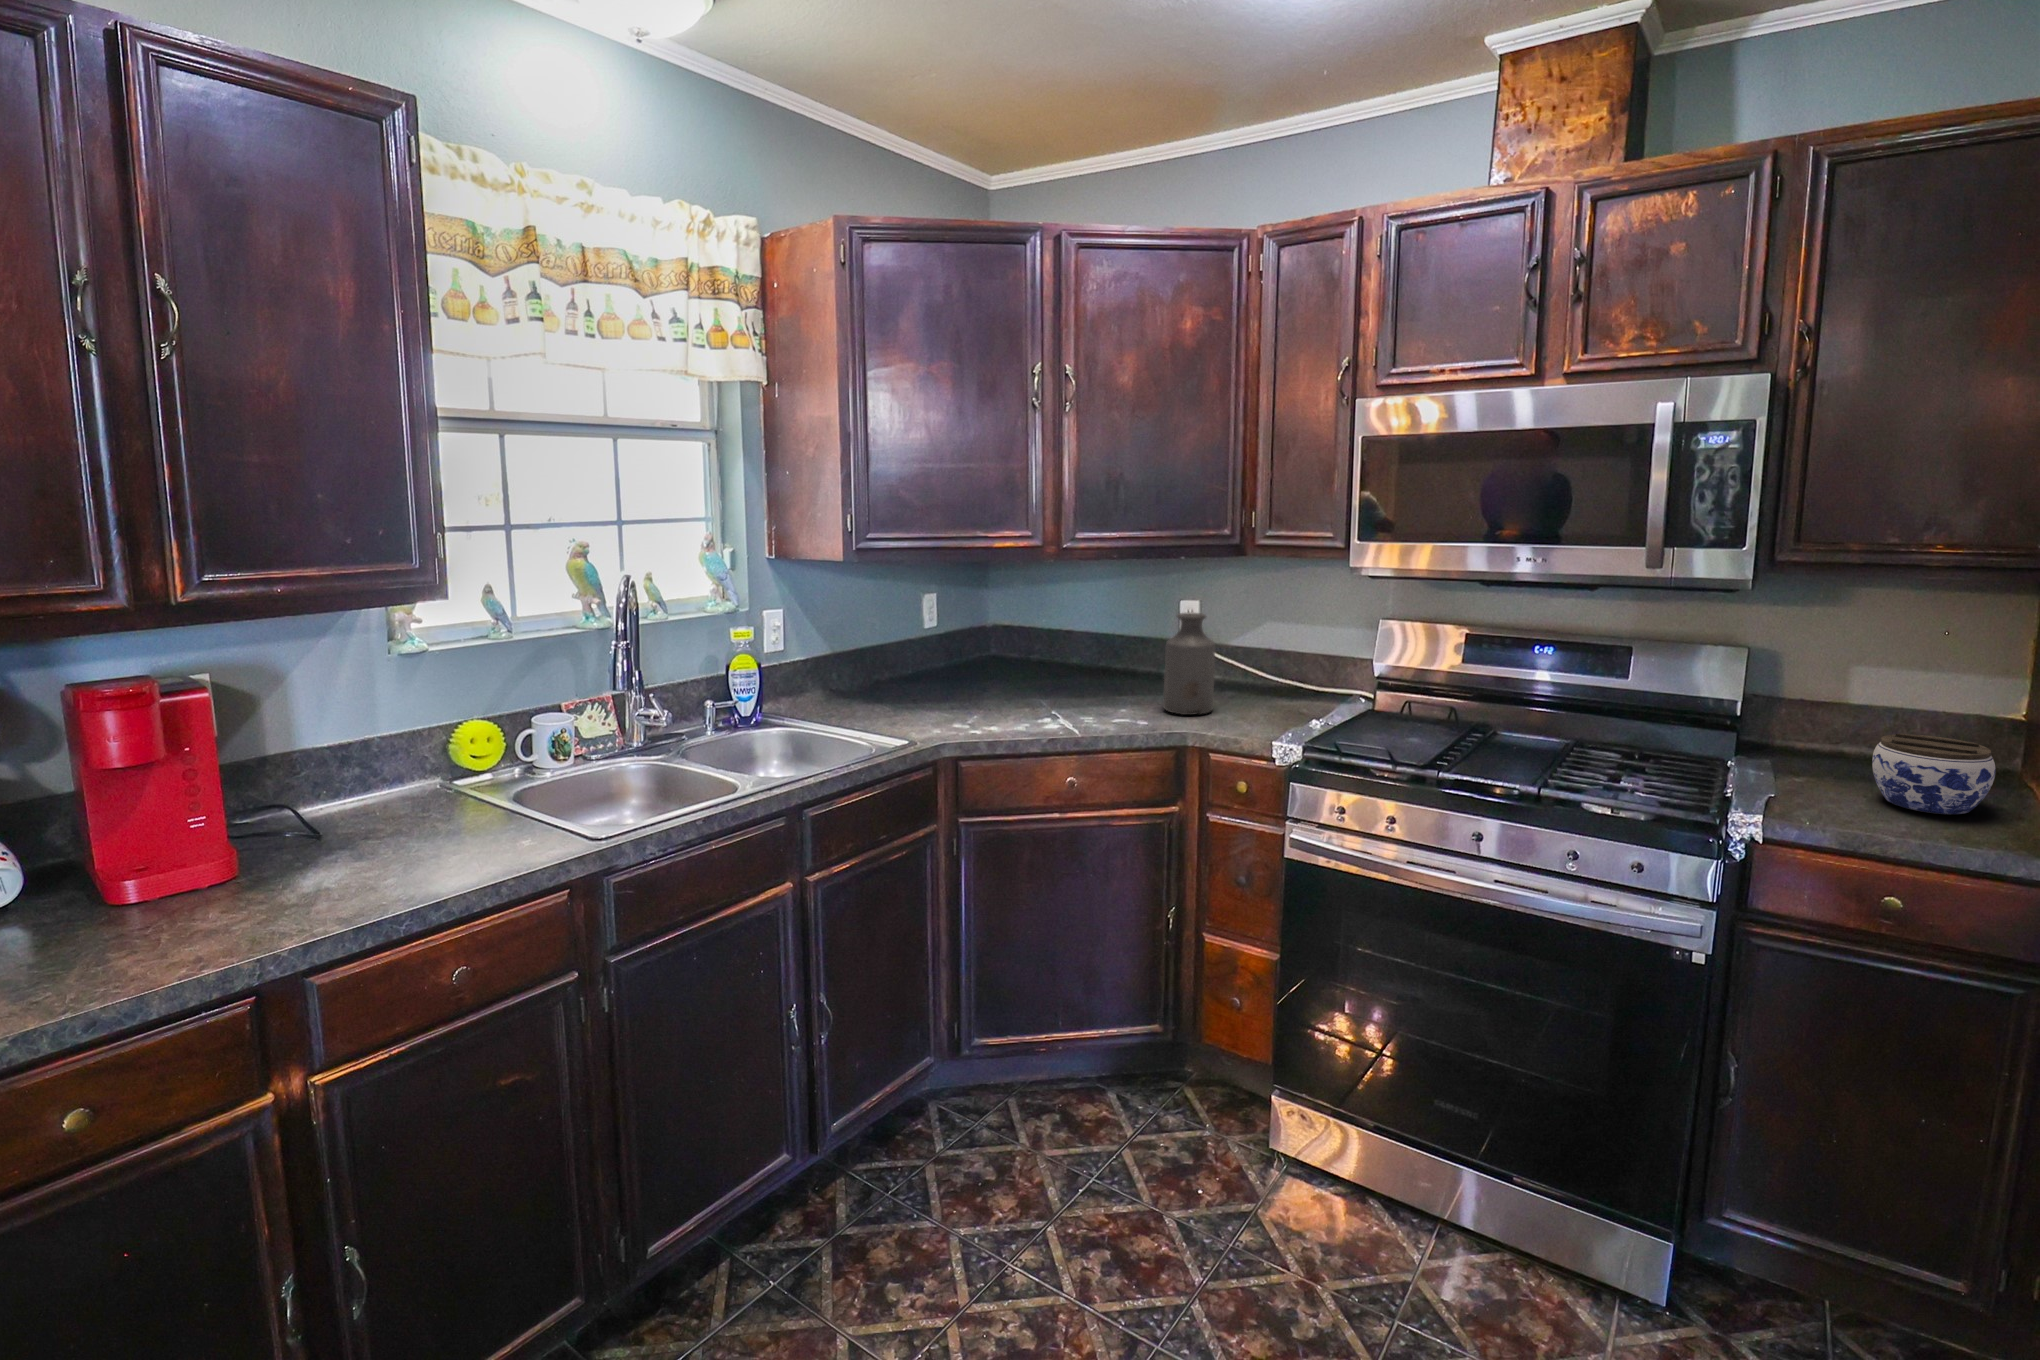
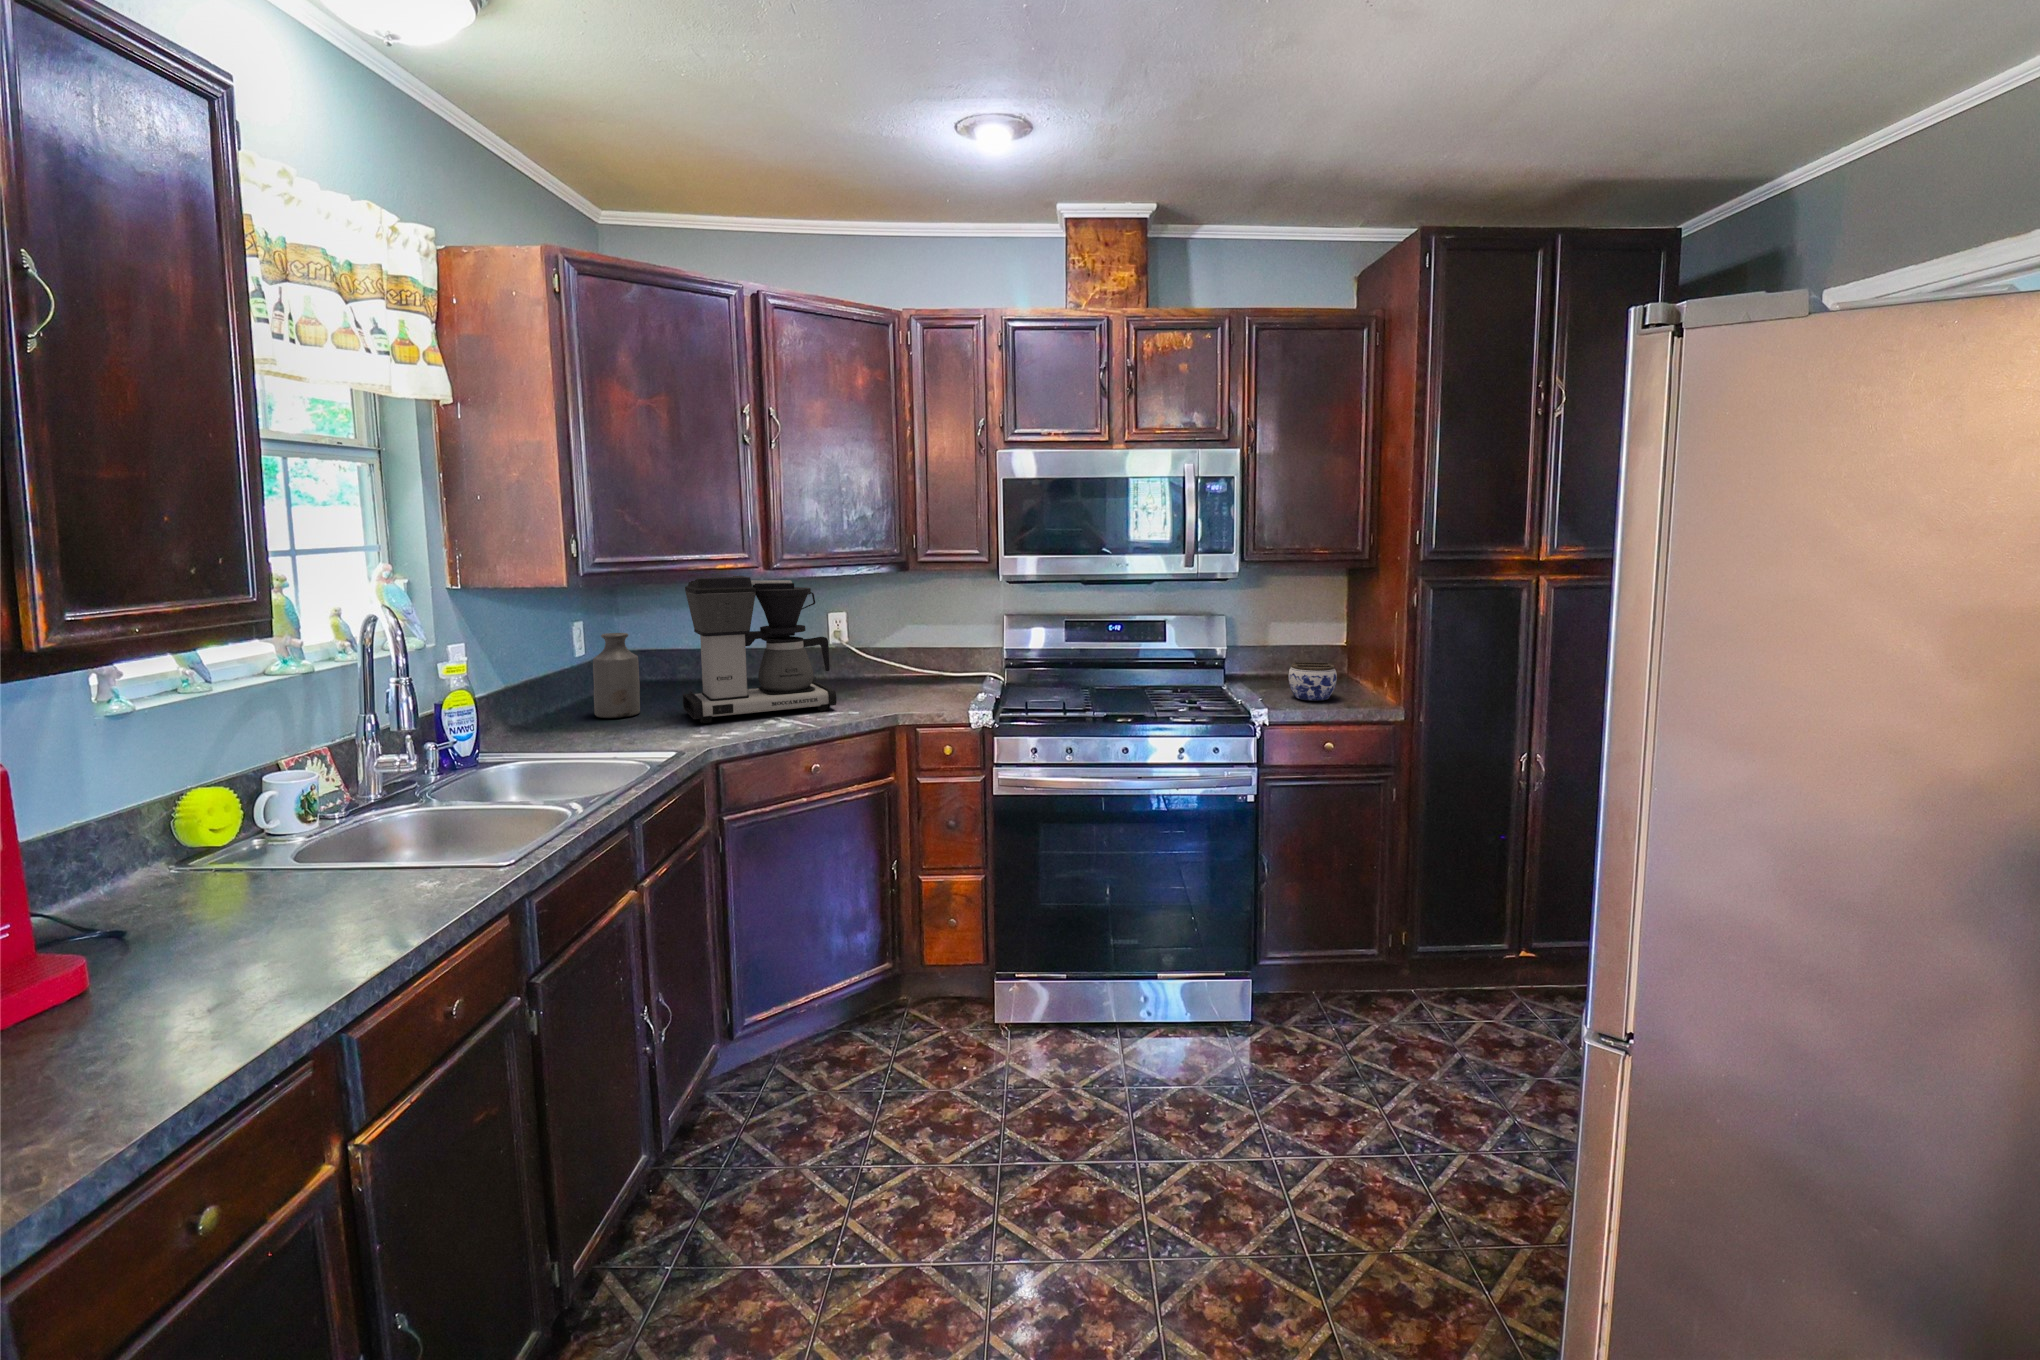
coffee maker: none [959,544,1120,709] -> present [683,576,837,723]
bottle: present [1163,613,1215,715] -> present [593,633,640,718]

